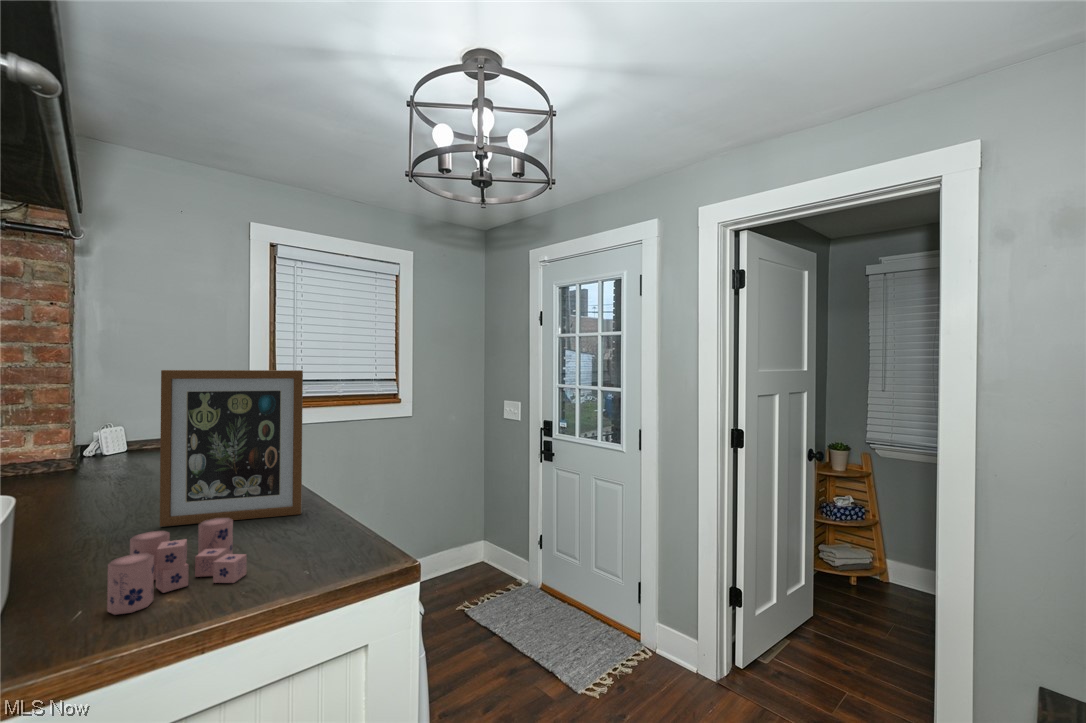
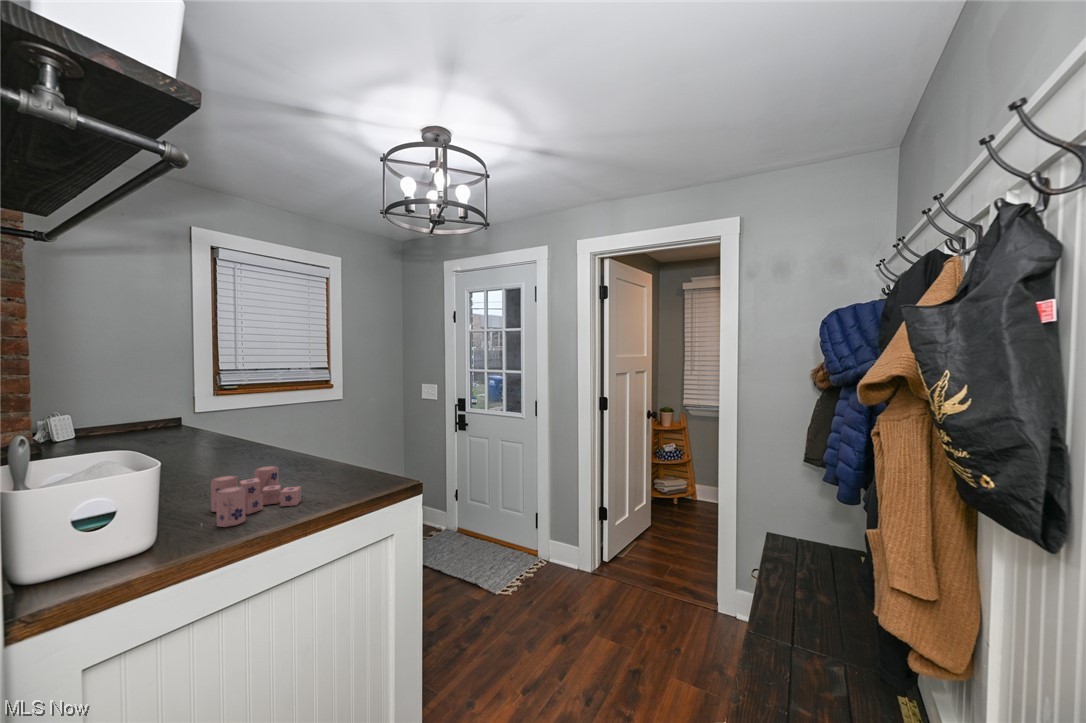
picture frame: present [160,370,303,527] -> none [190,359,306,483]

